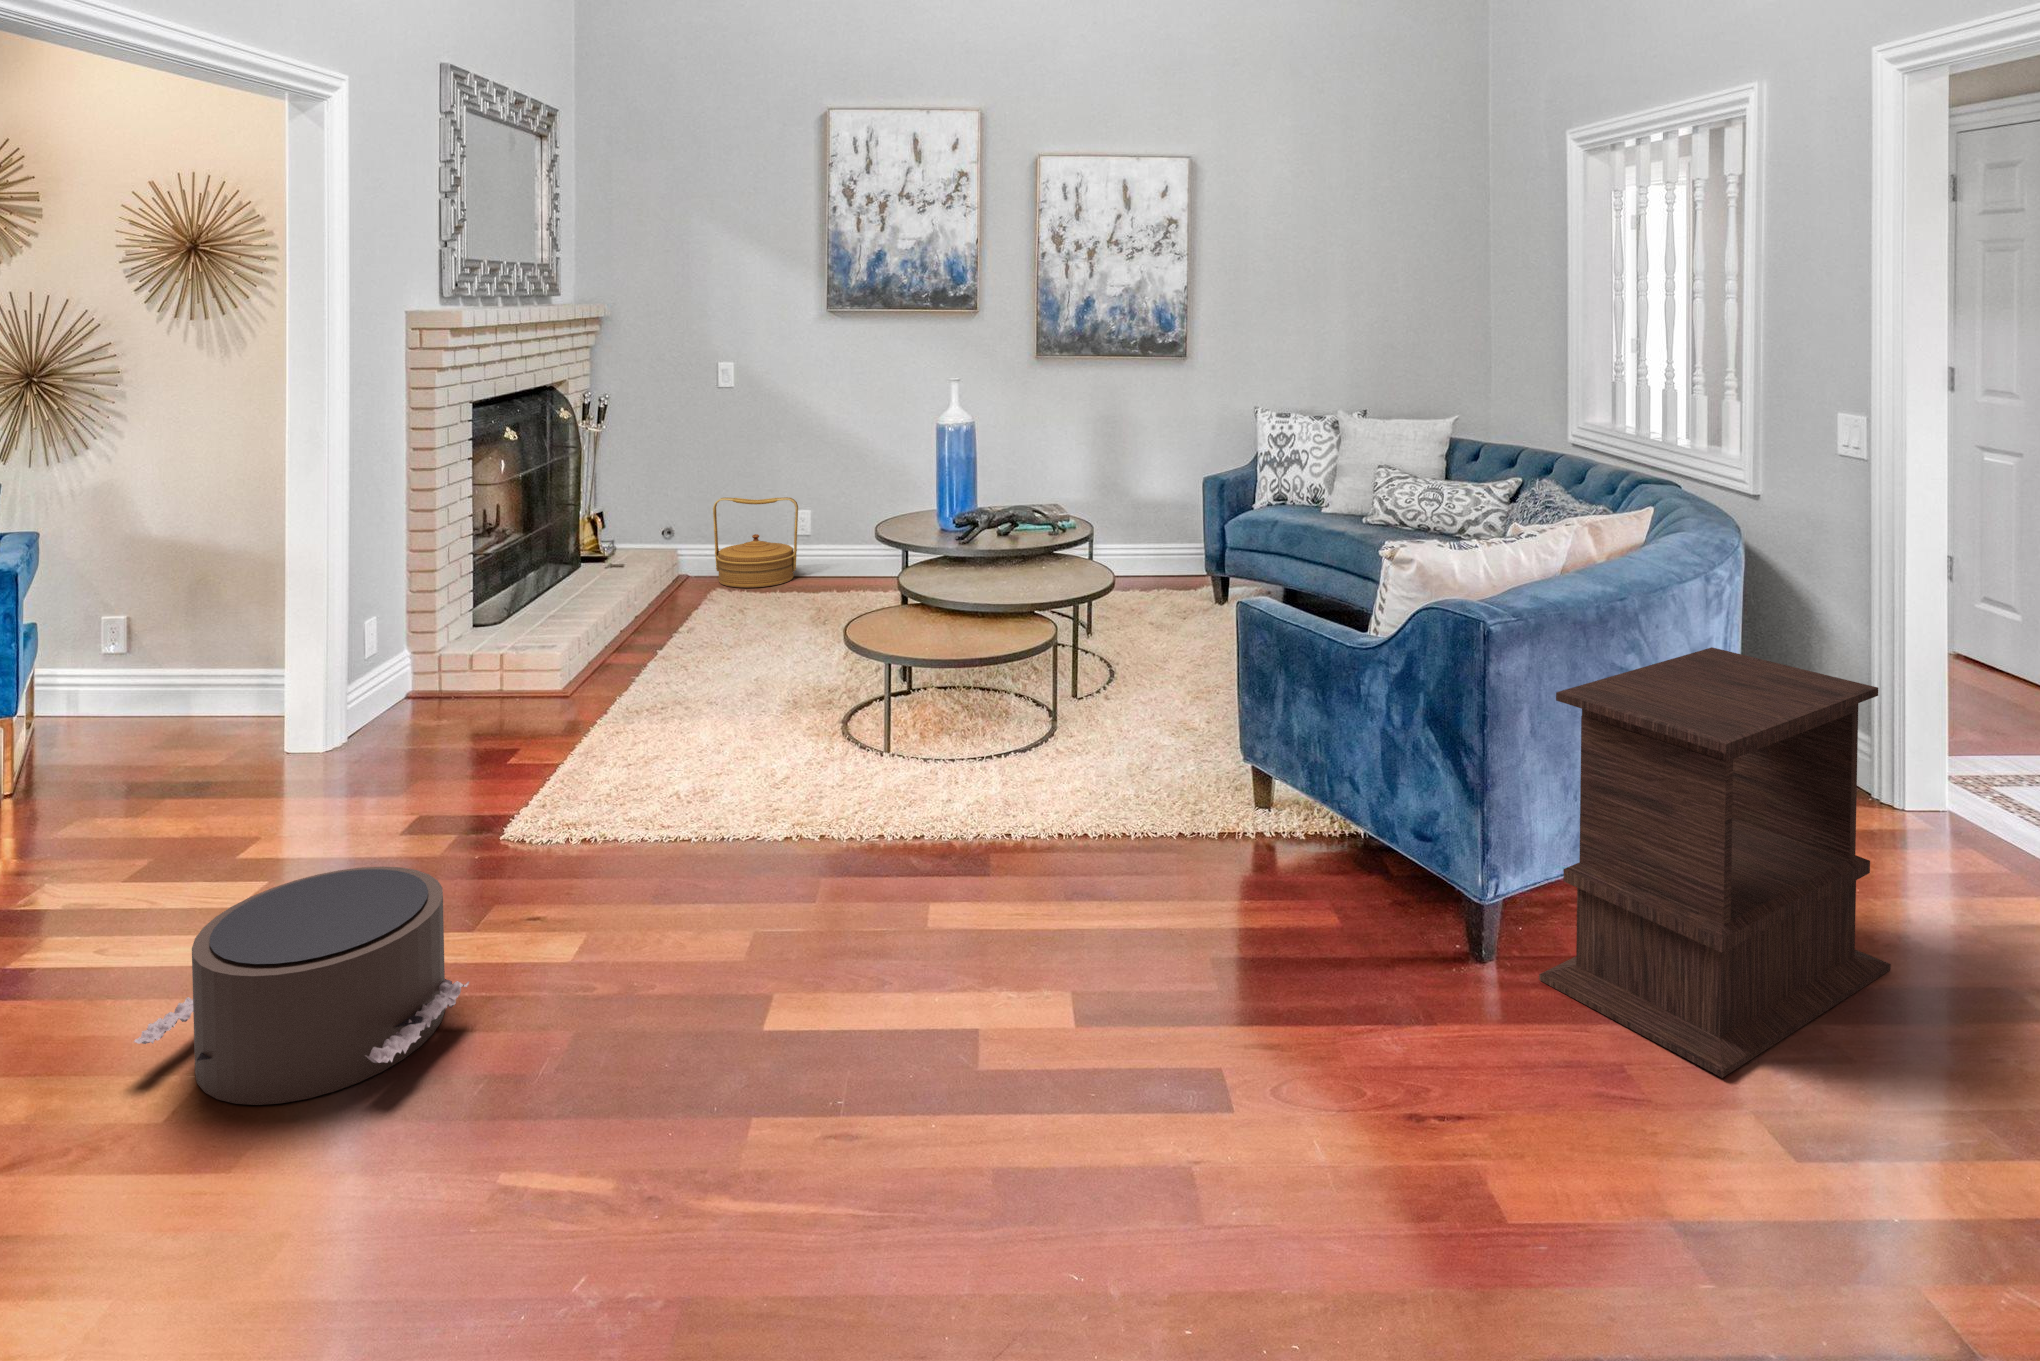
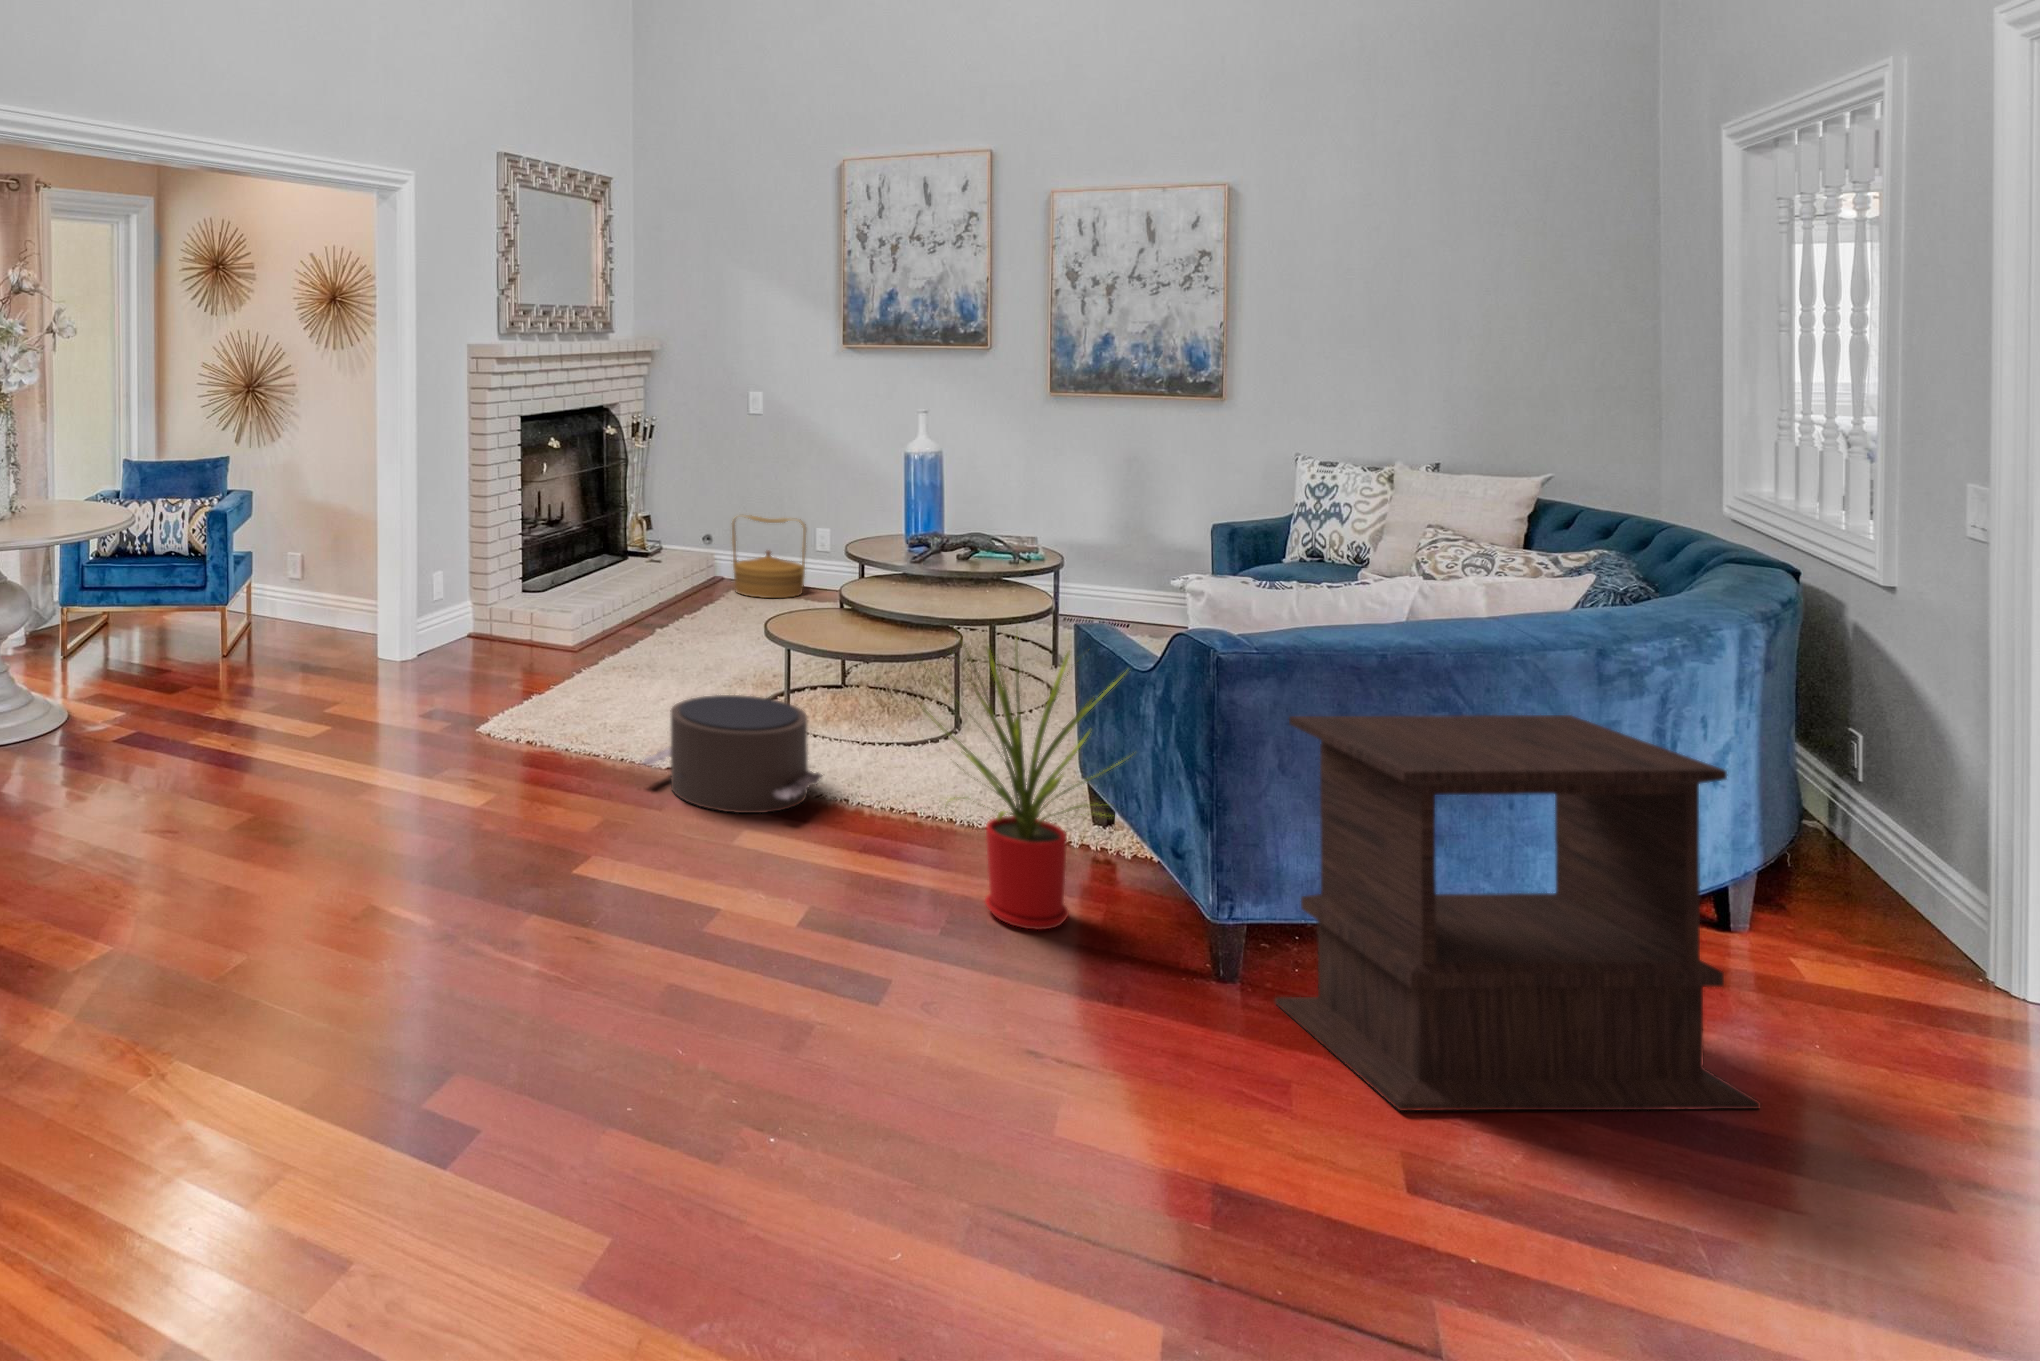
house plant: none [1147,620,1381,959] -> present [924,625,1129,930]
pouf: present [134,867,469,1105] -> present [643,695,823,813]

